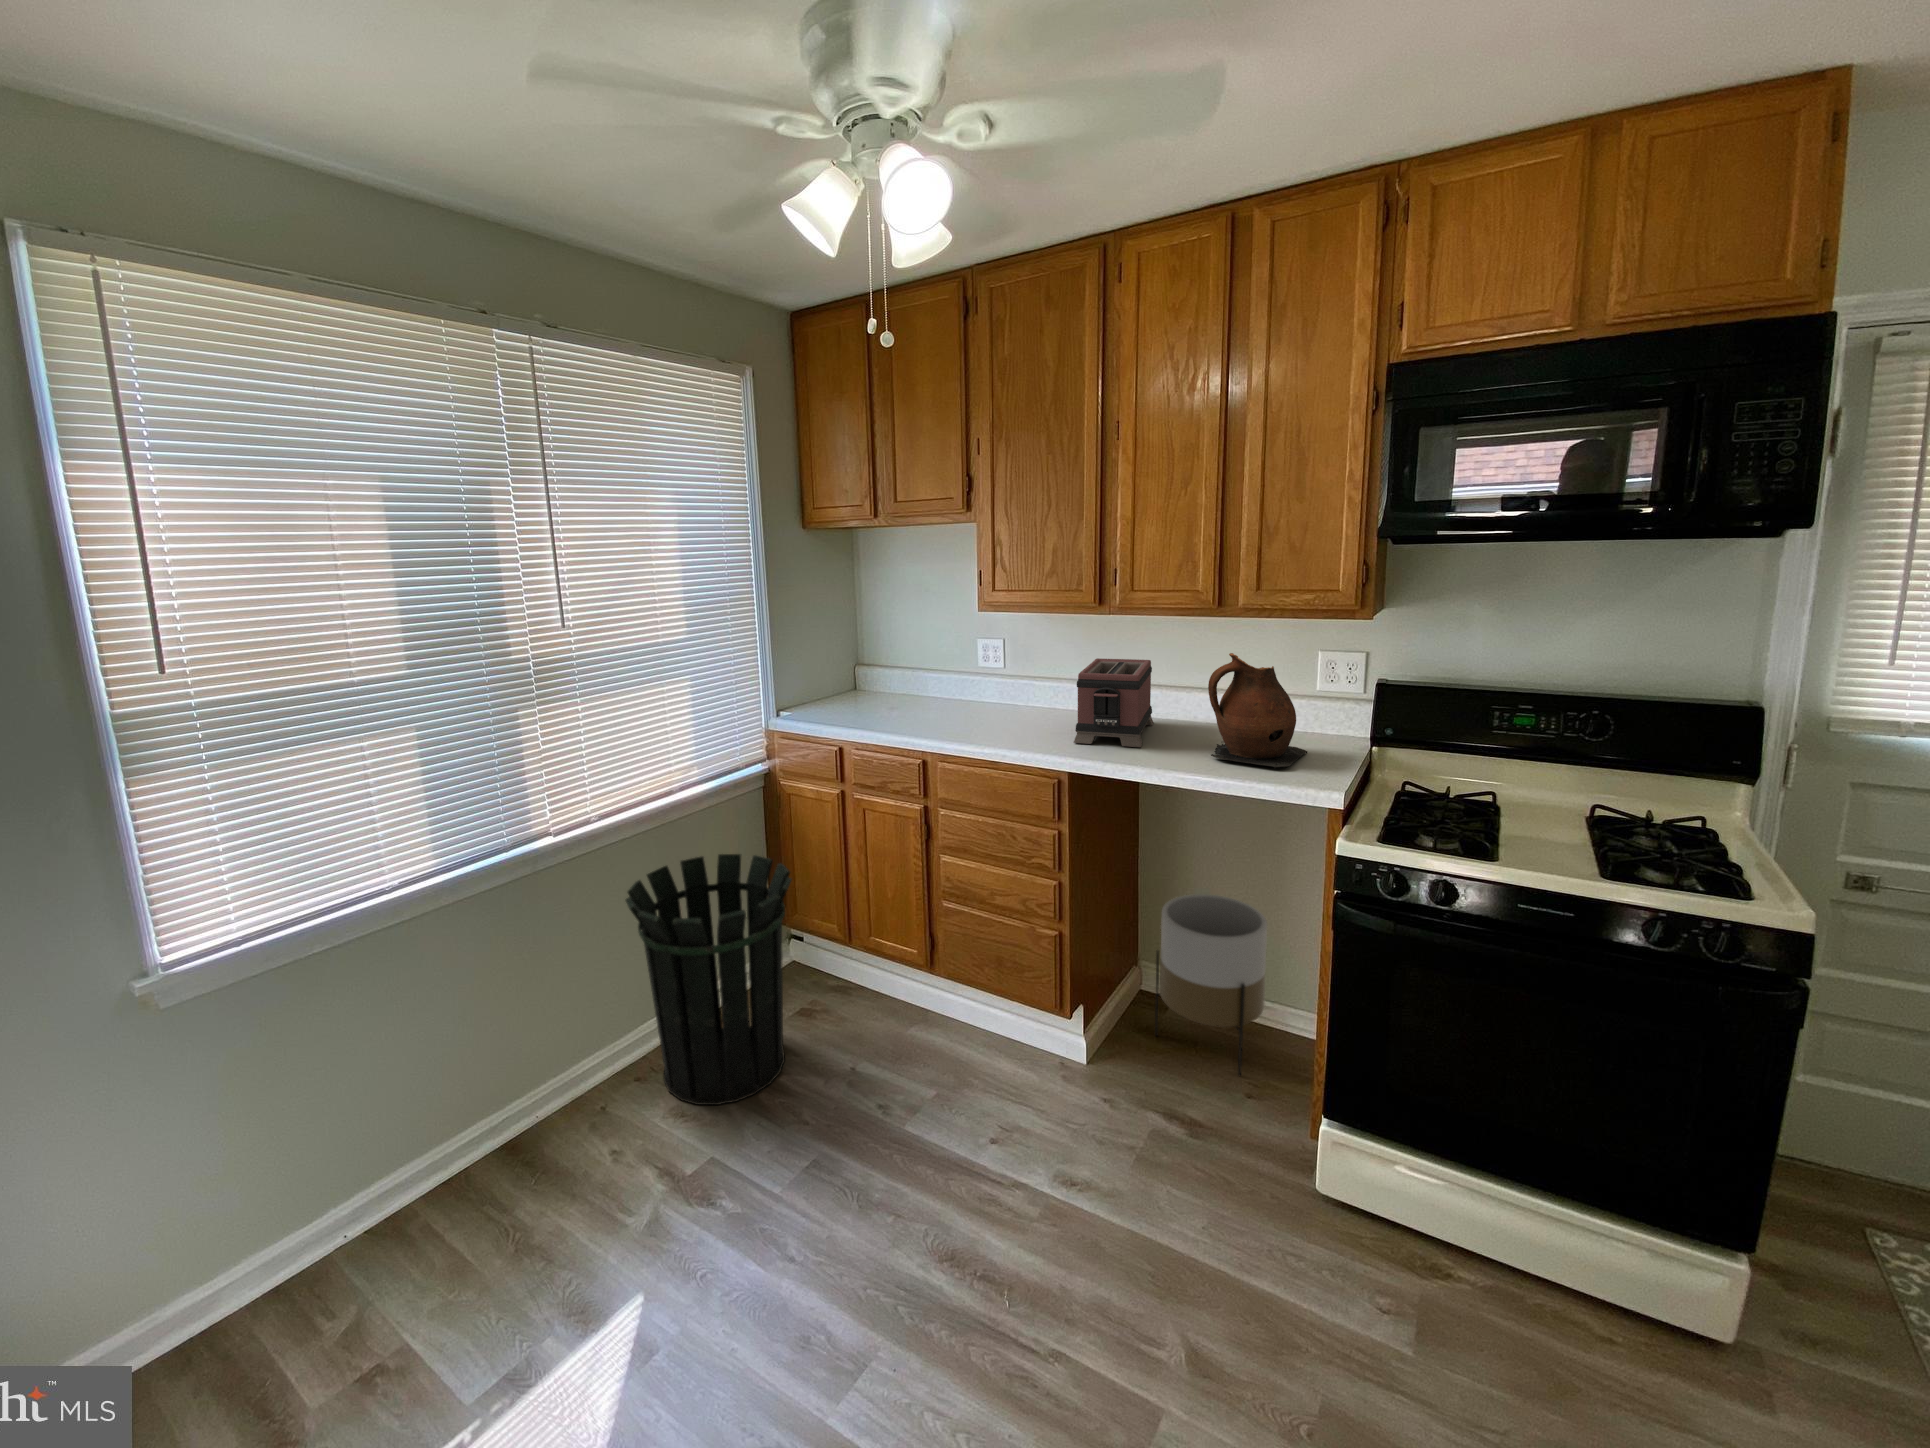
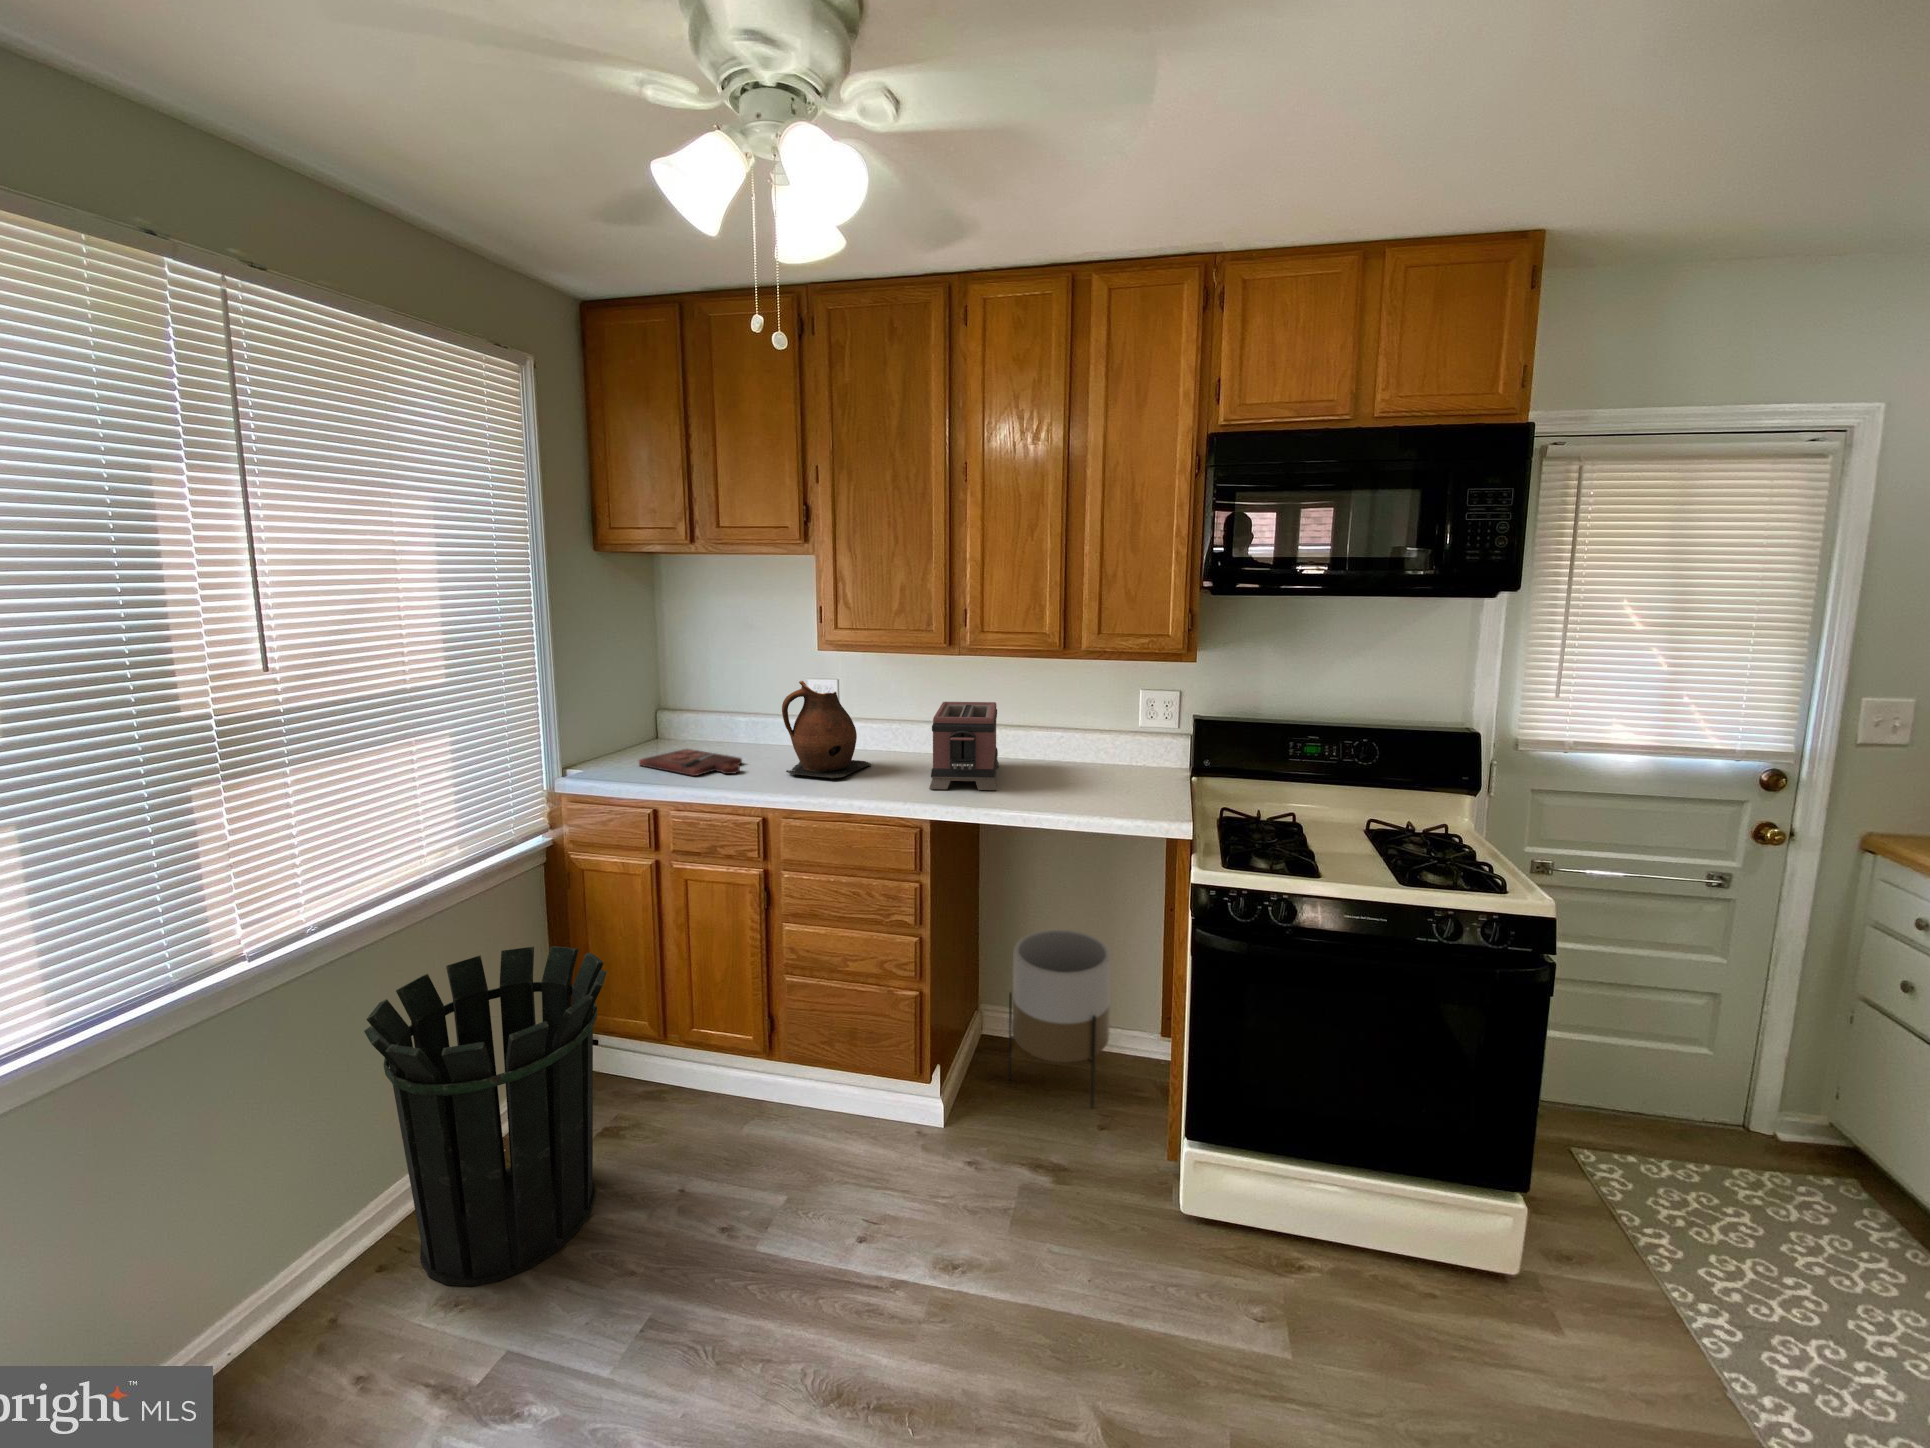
ceramic pitcher: present [1208,653,1307,769] -> present [782,681,871,780]
cutting board: none [824,697,909,721] -> present [639,749,742,776]

